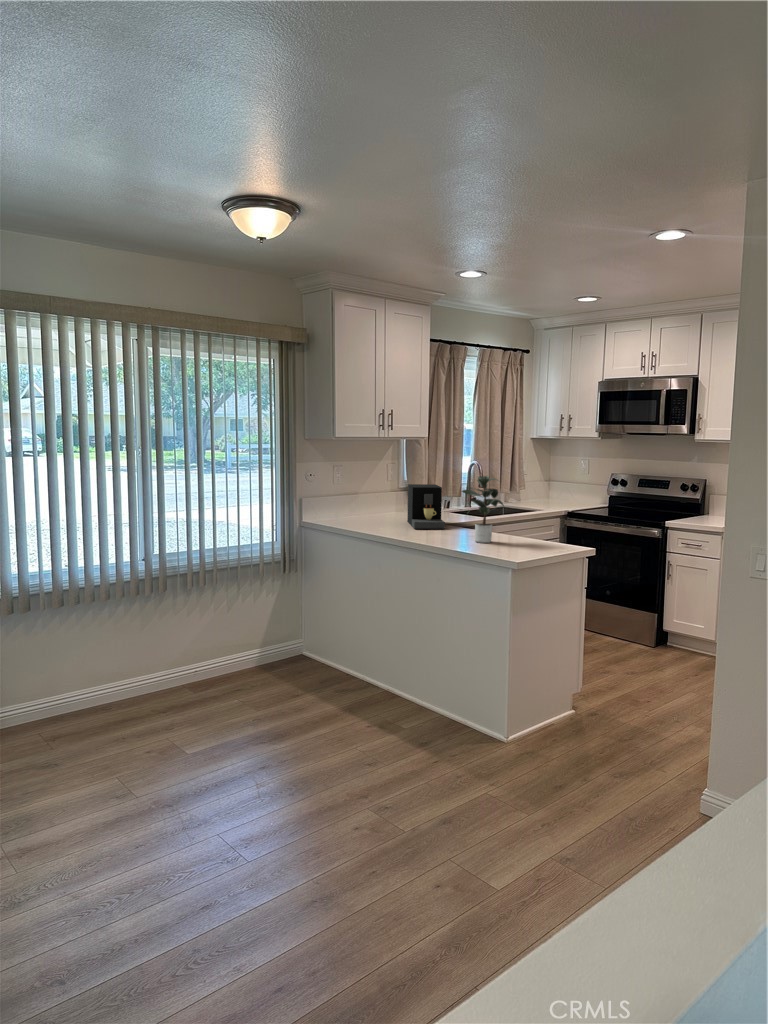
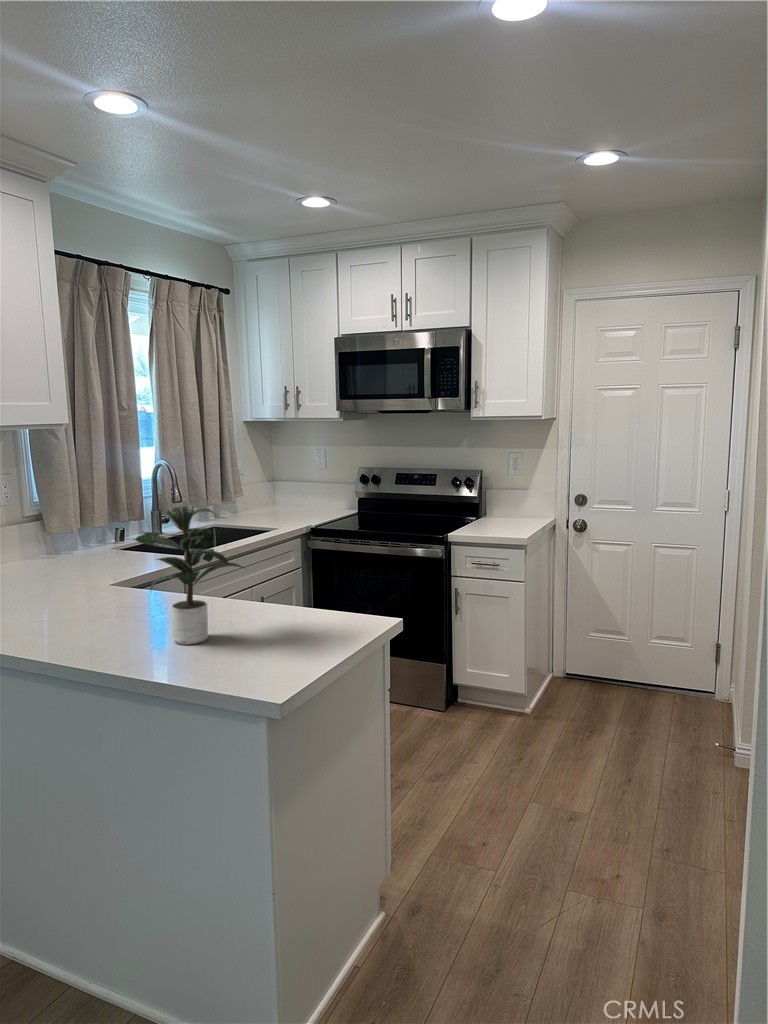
coffee maker: present [407,484,445,529] -> none [30,513,109,612]

